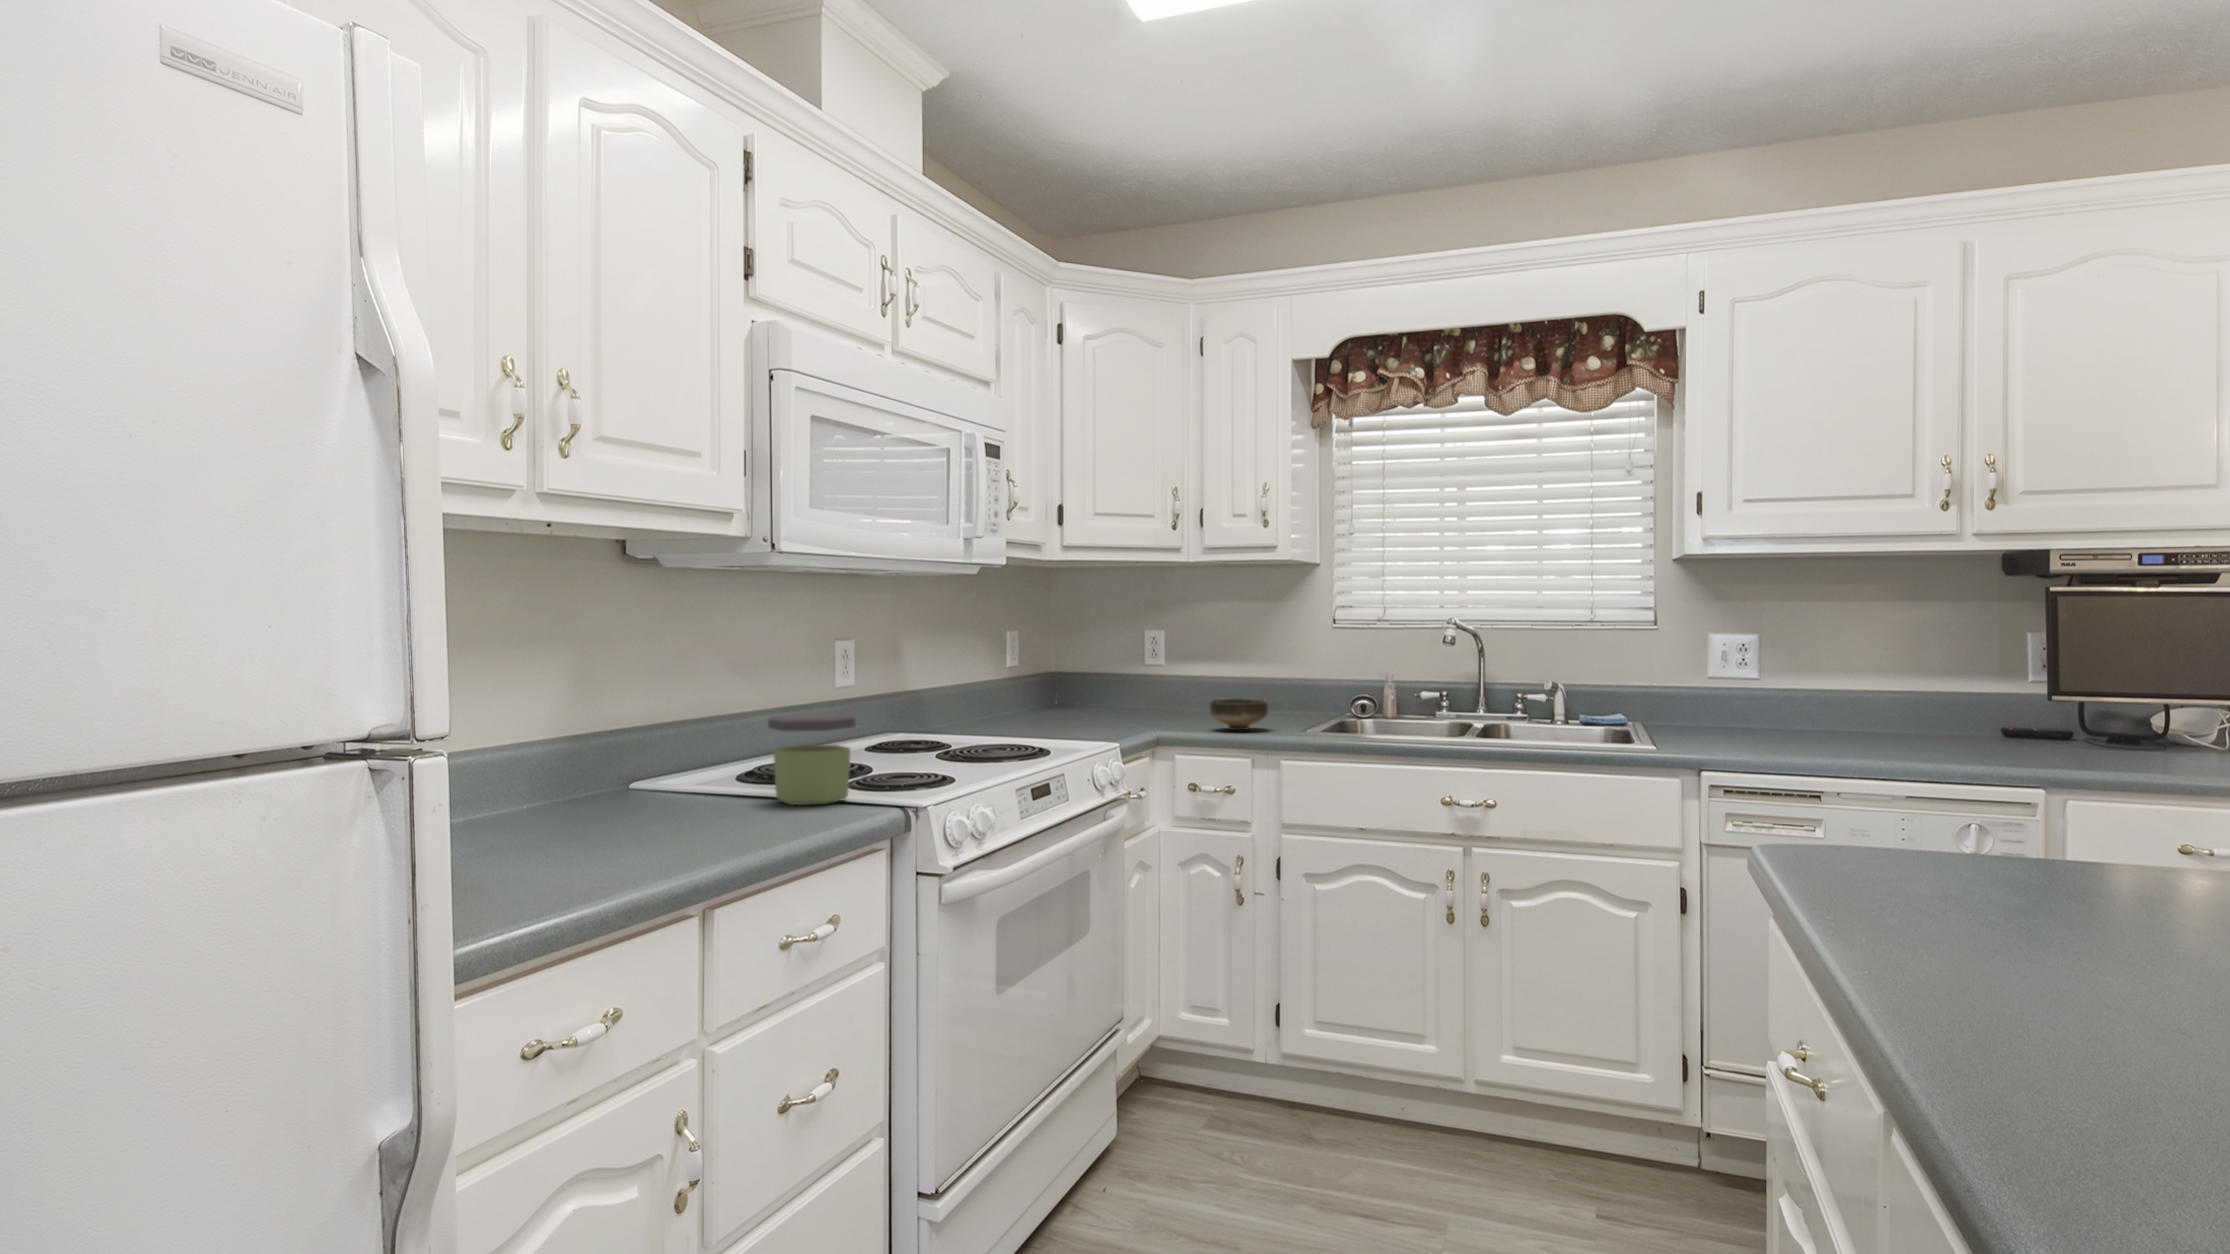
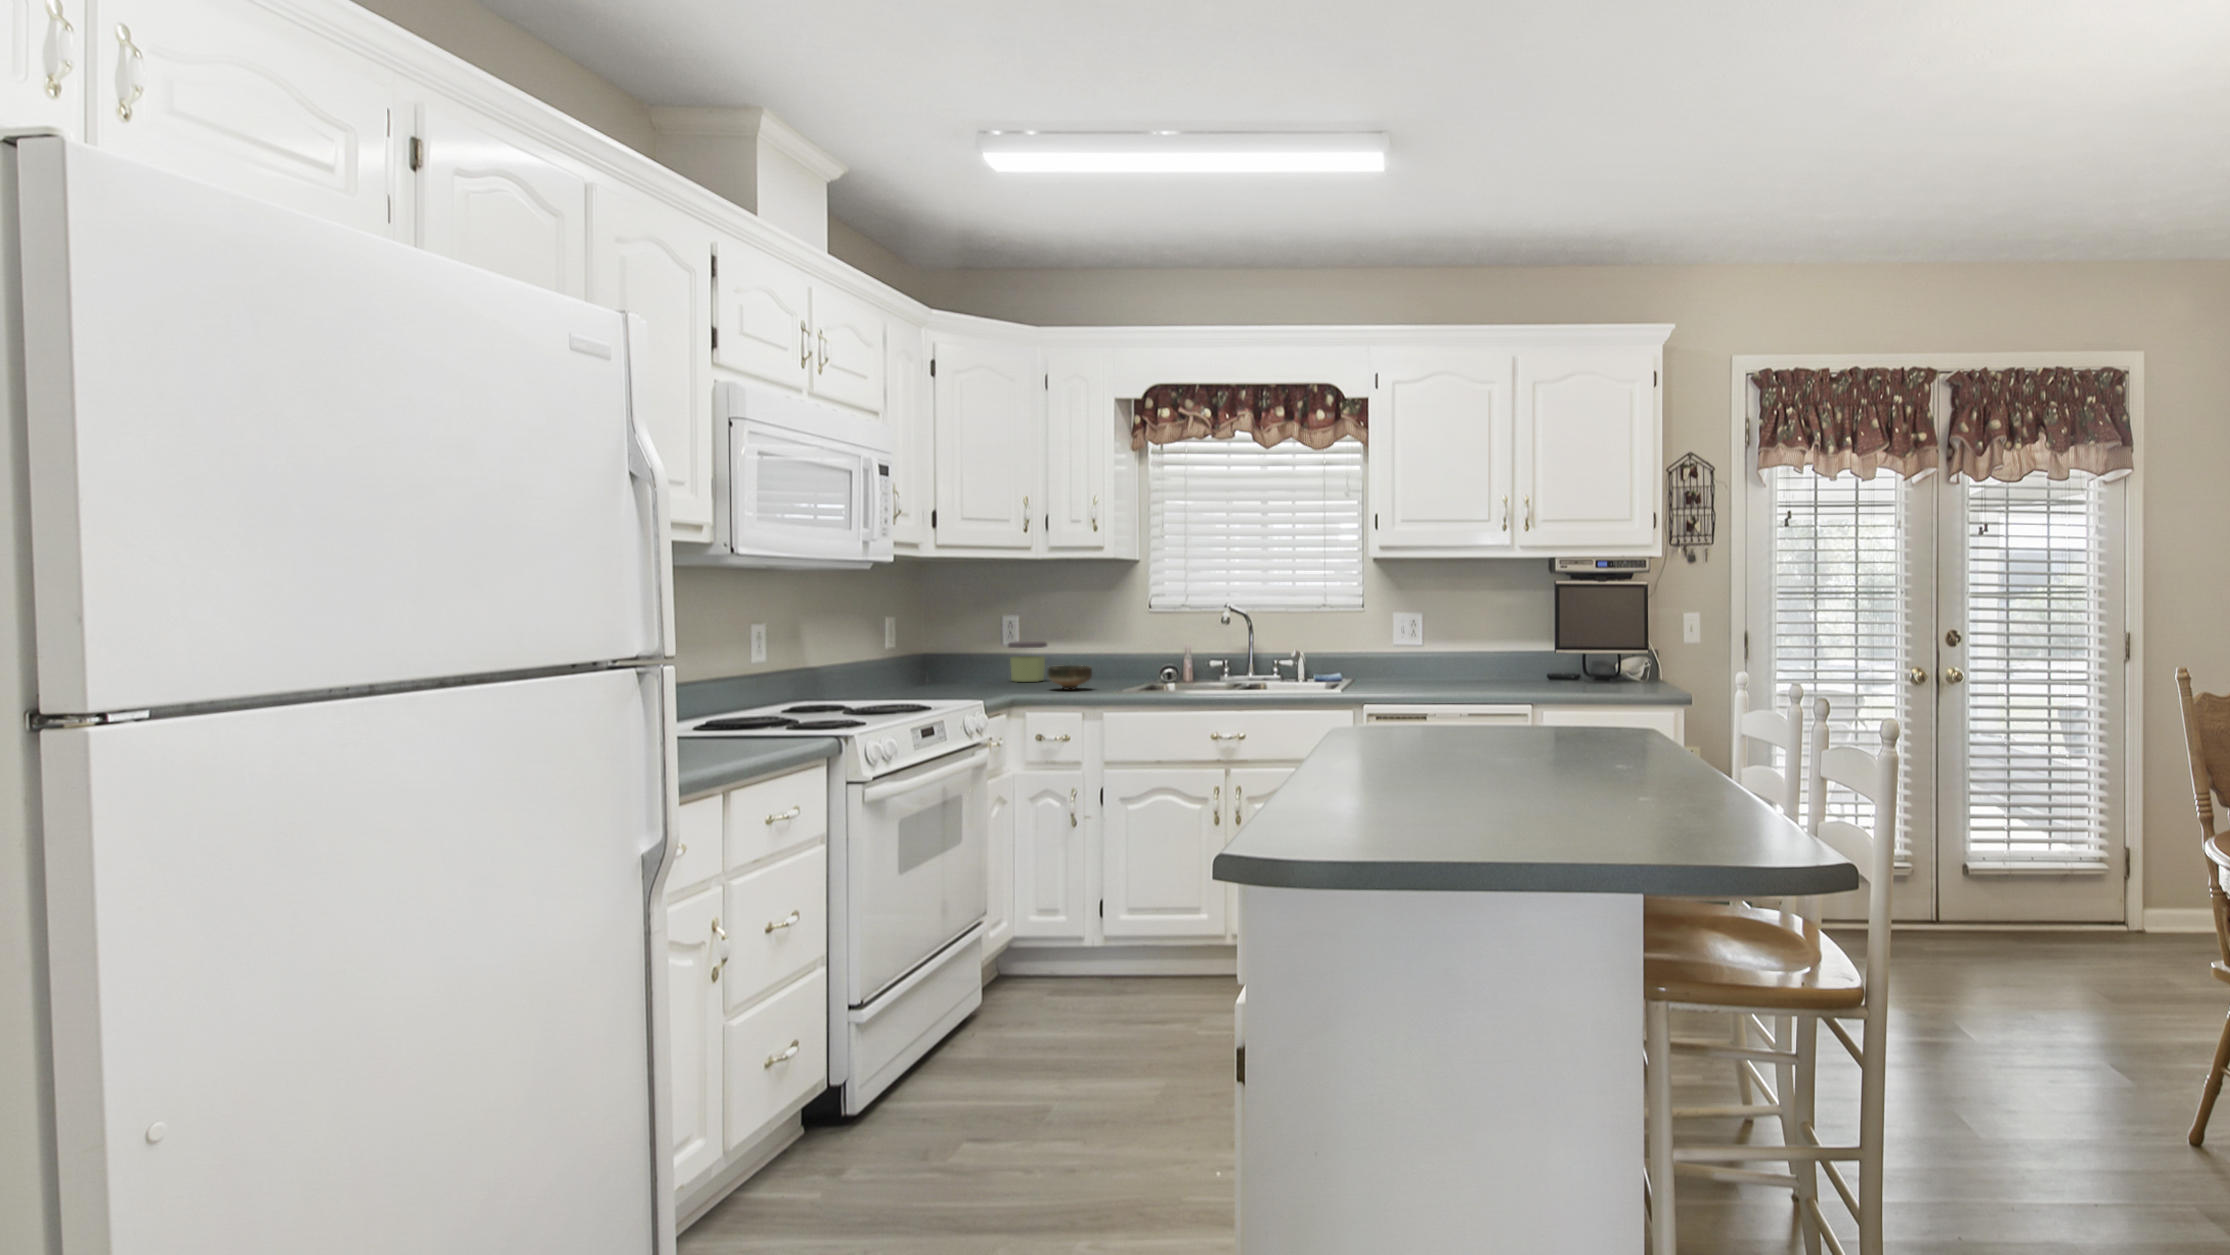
jar: present [768,713,856,805] -> present [1008,641,1047,682]

